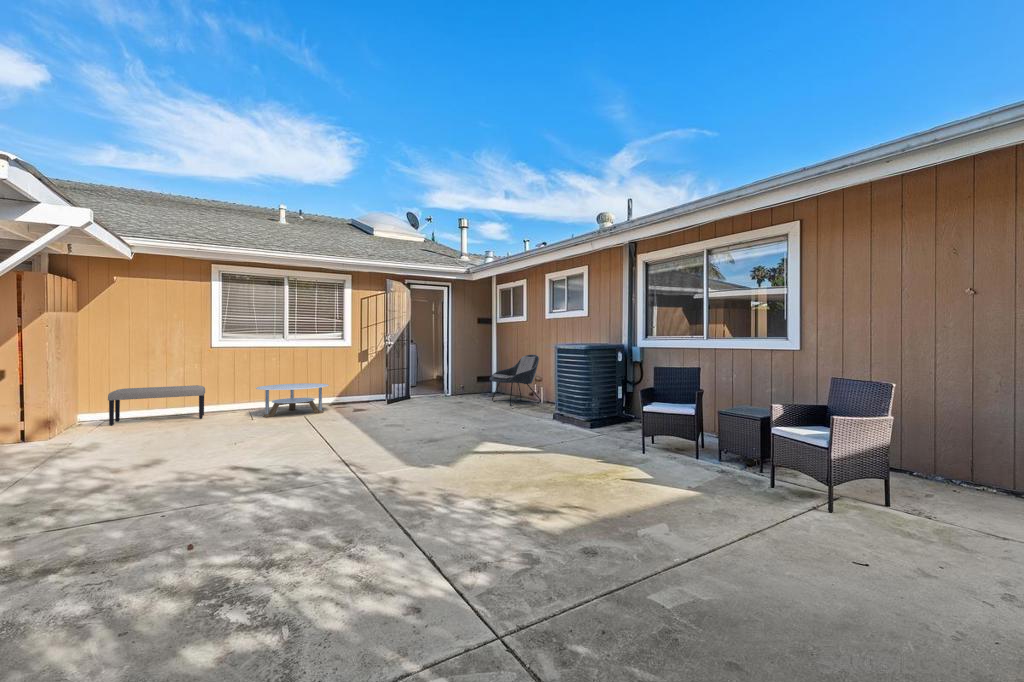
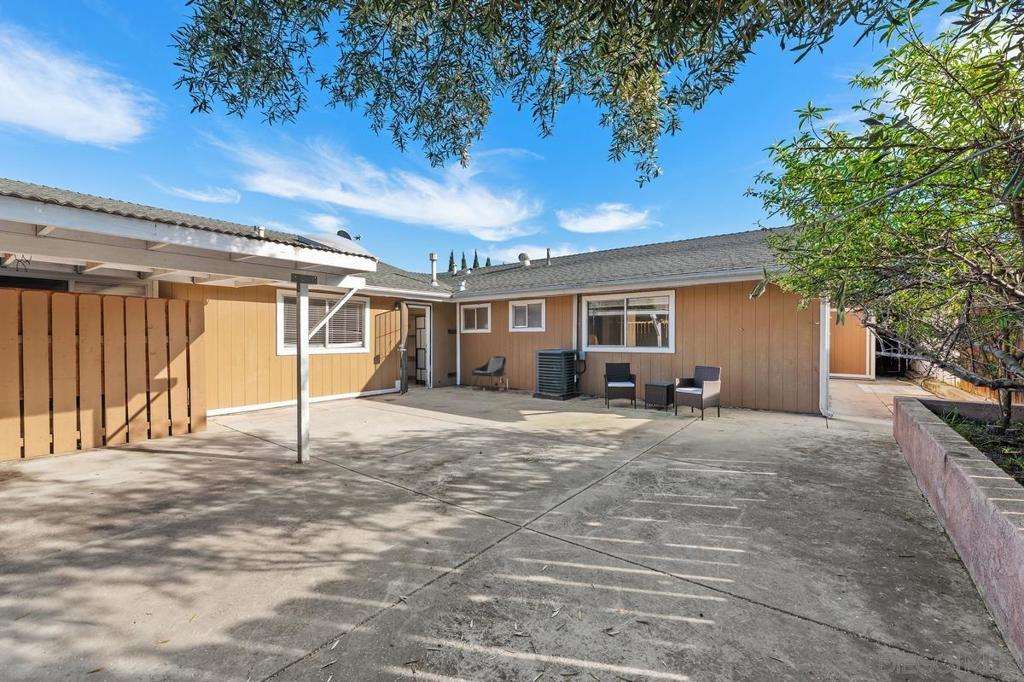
round table: present [256,383,329,417] -> none [318,382,371,408]
bench: present [108,385,205,426] -> none [210,386,284,420]

